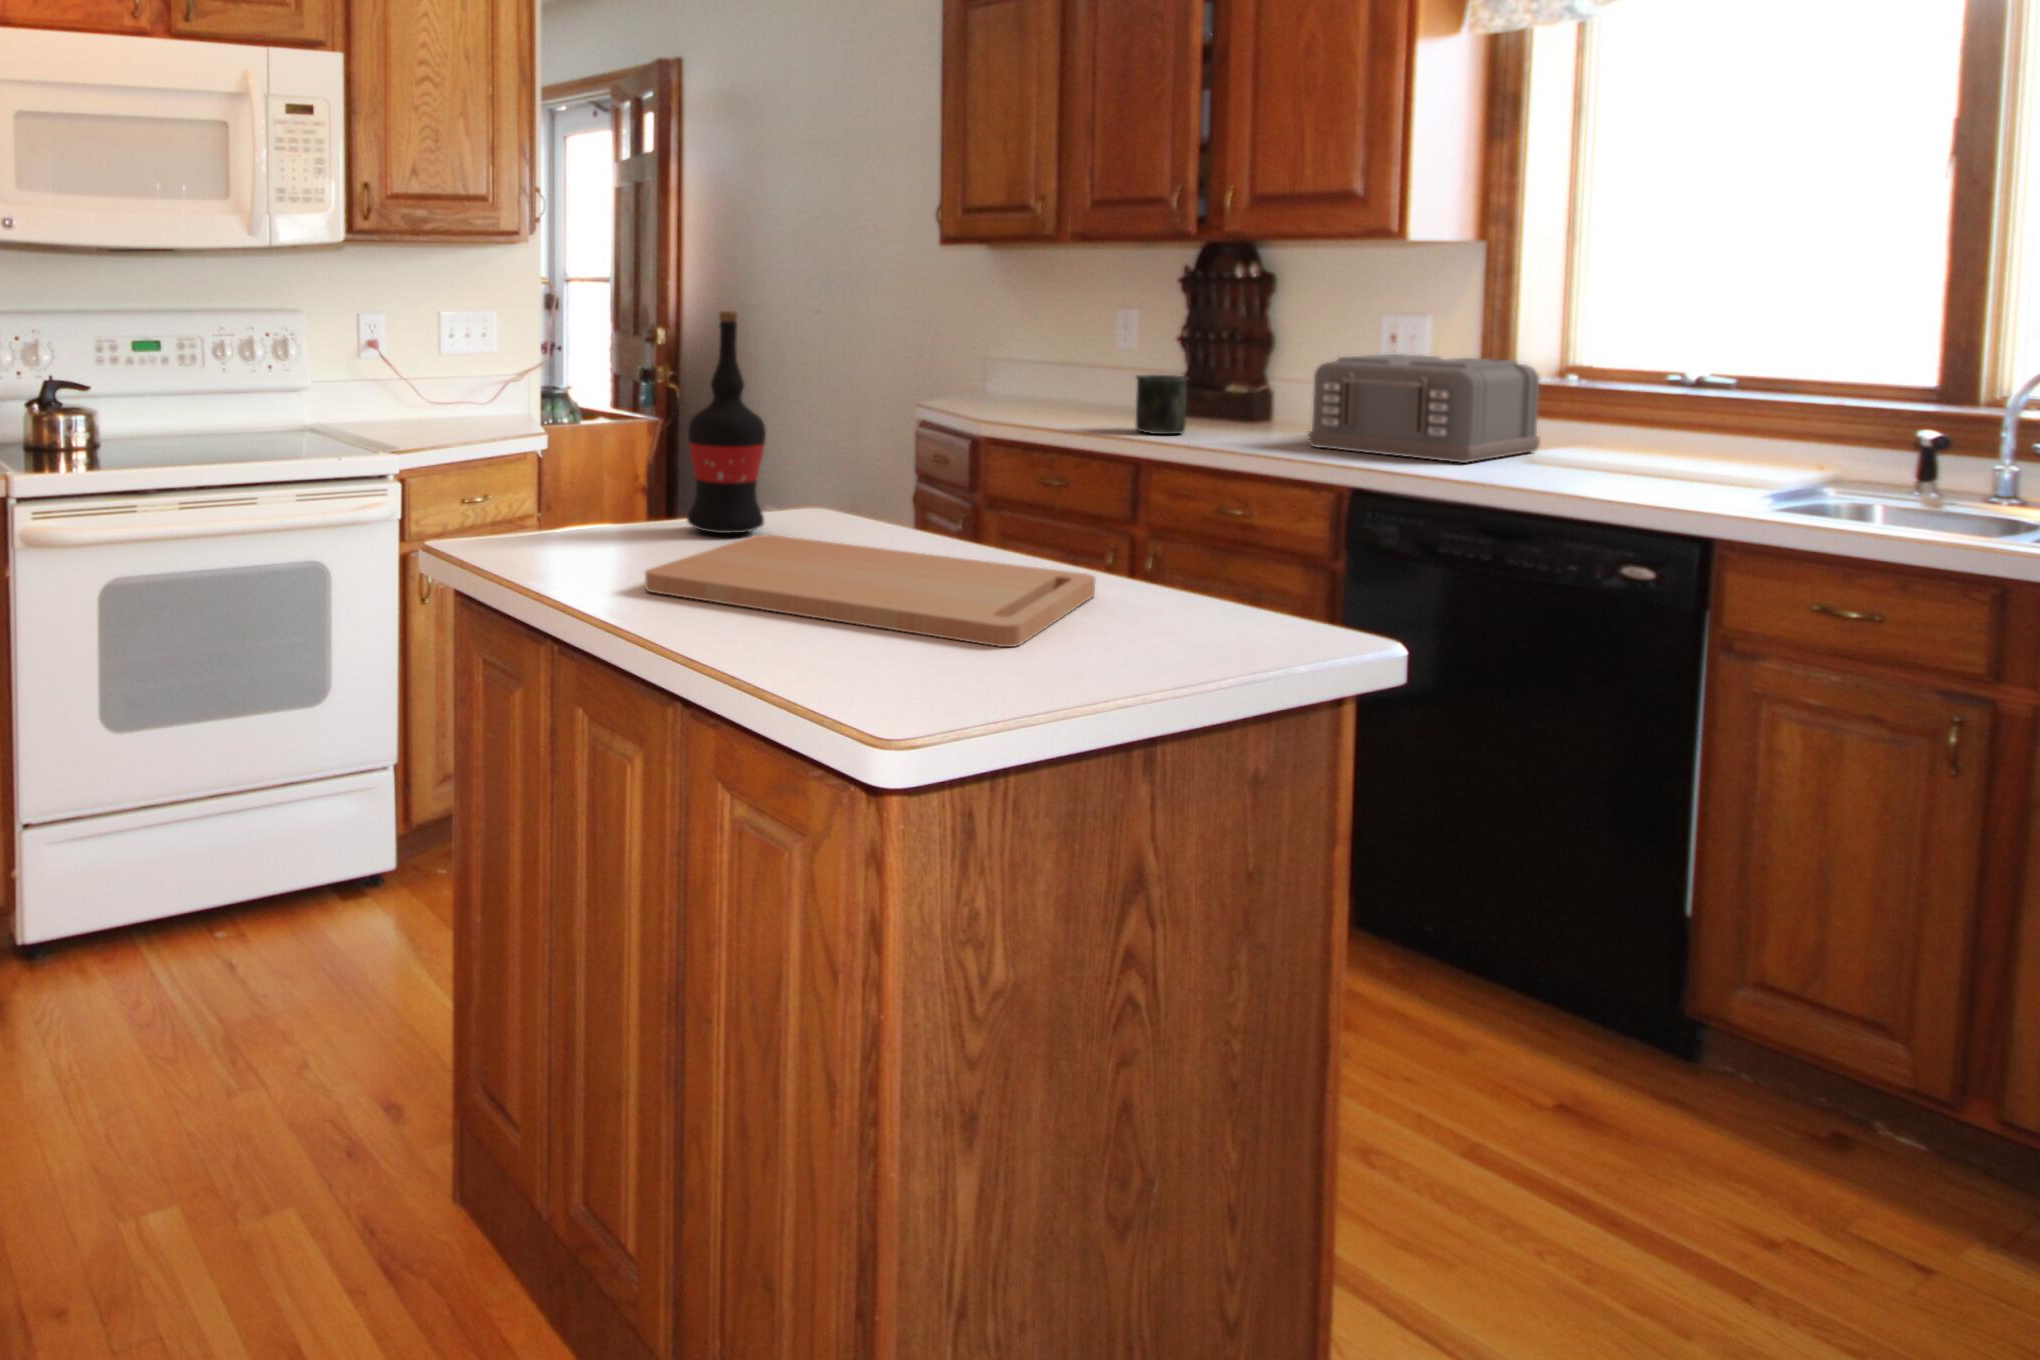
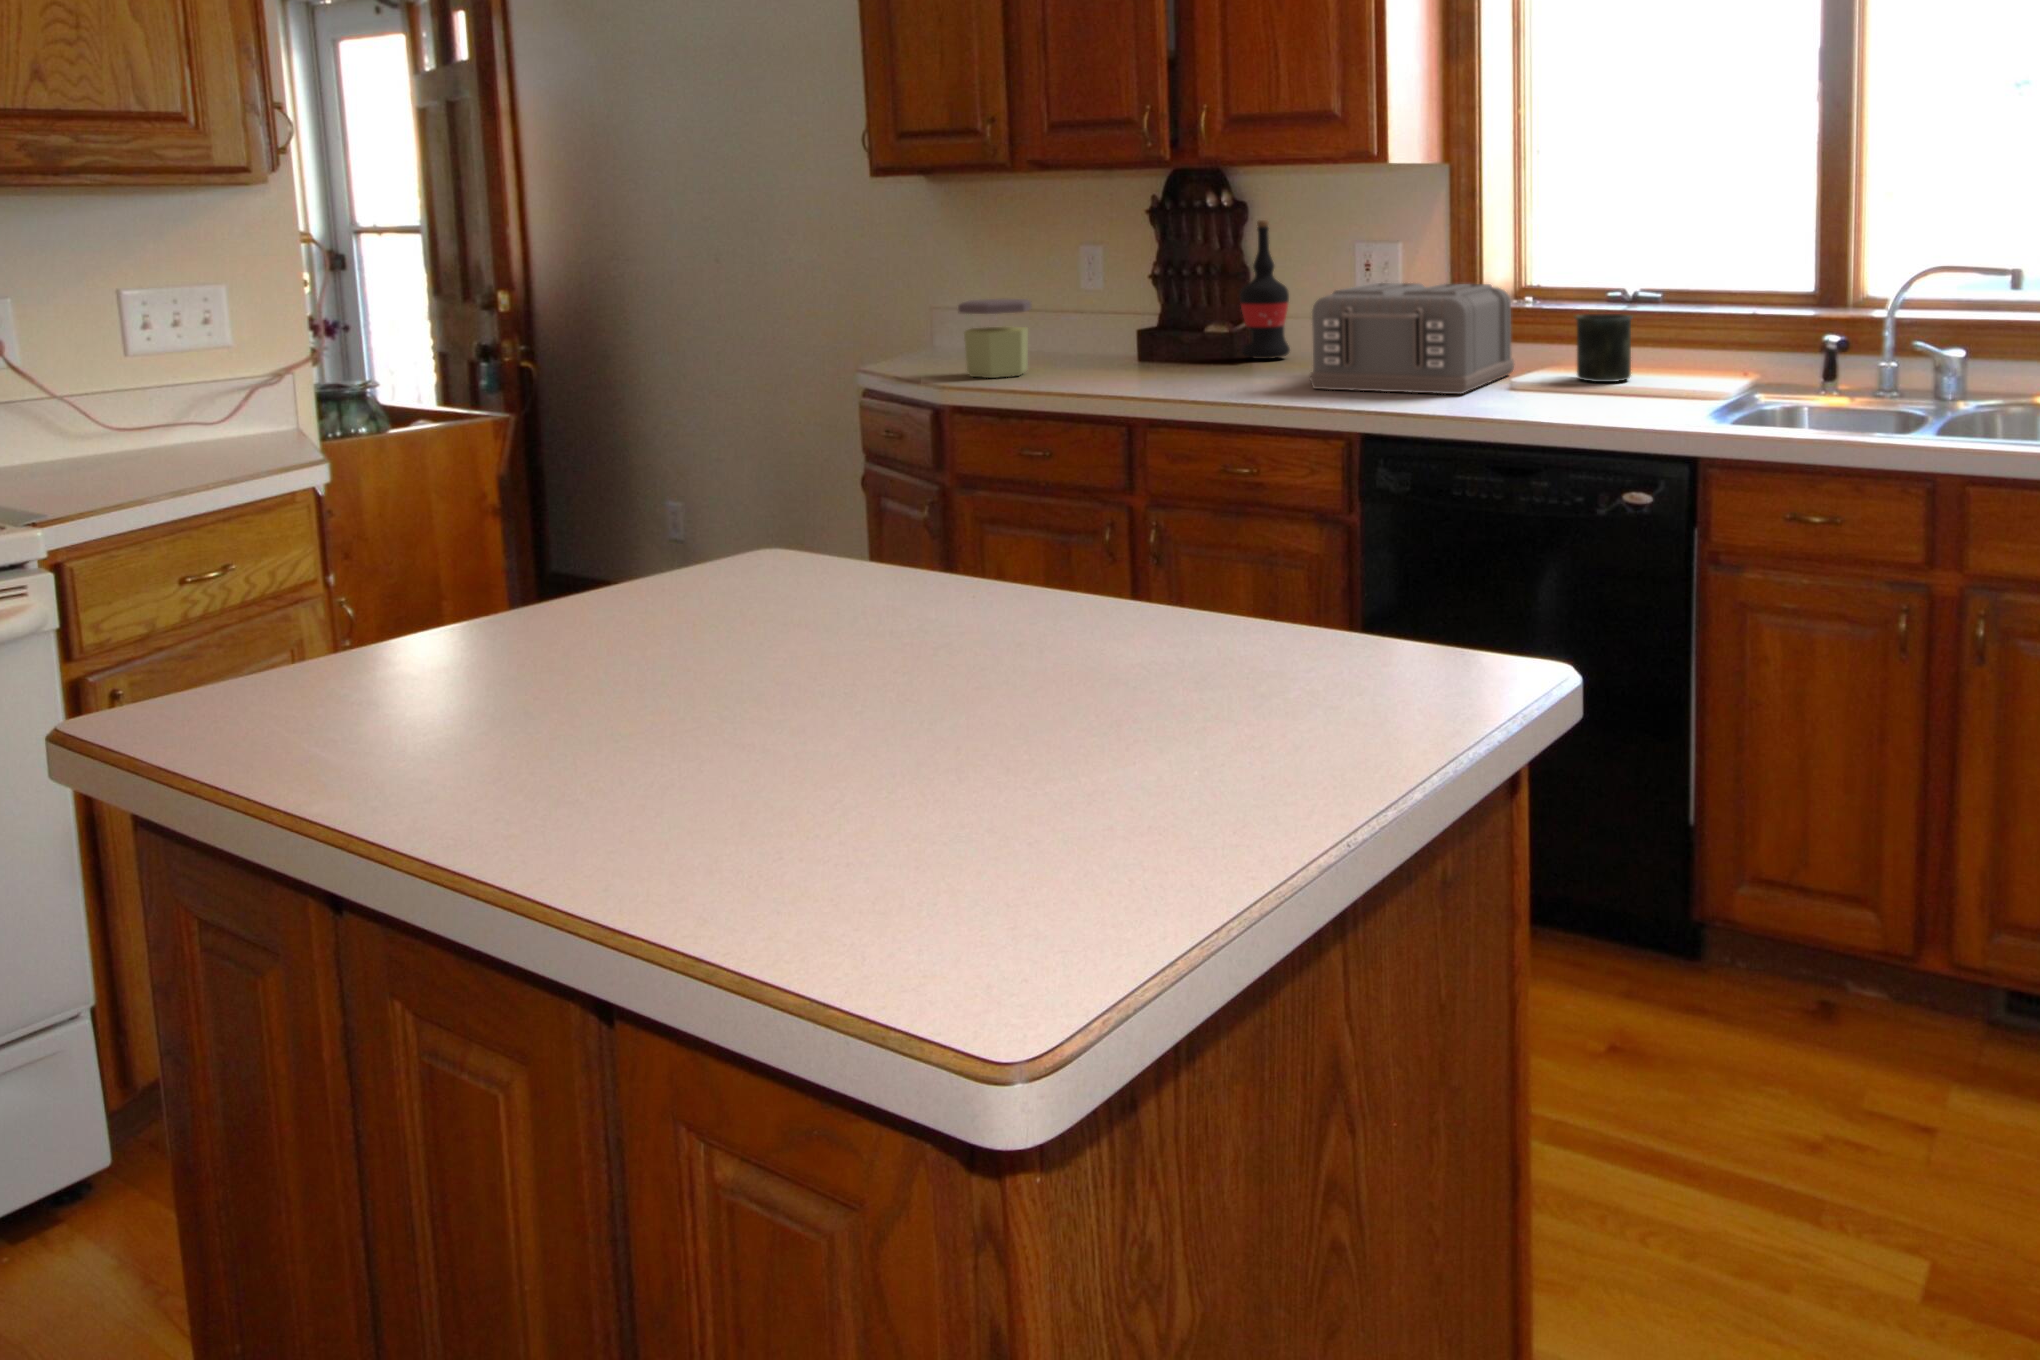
wine bottle: present [687,311,766,533] -> present [1240,220,1290,359]
jar: none [994,350,1058,416] -> present [958,299,1031,378]
mug: present [1136,375,1188,434] -> present [1574,314,1632,382]
cutting board: present [645,535,1095,647] -> none [507,614,1188,765]

